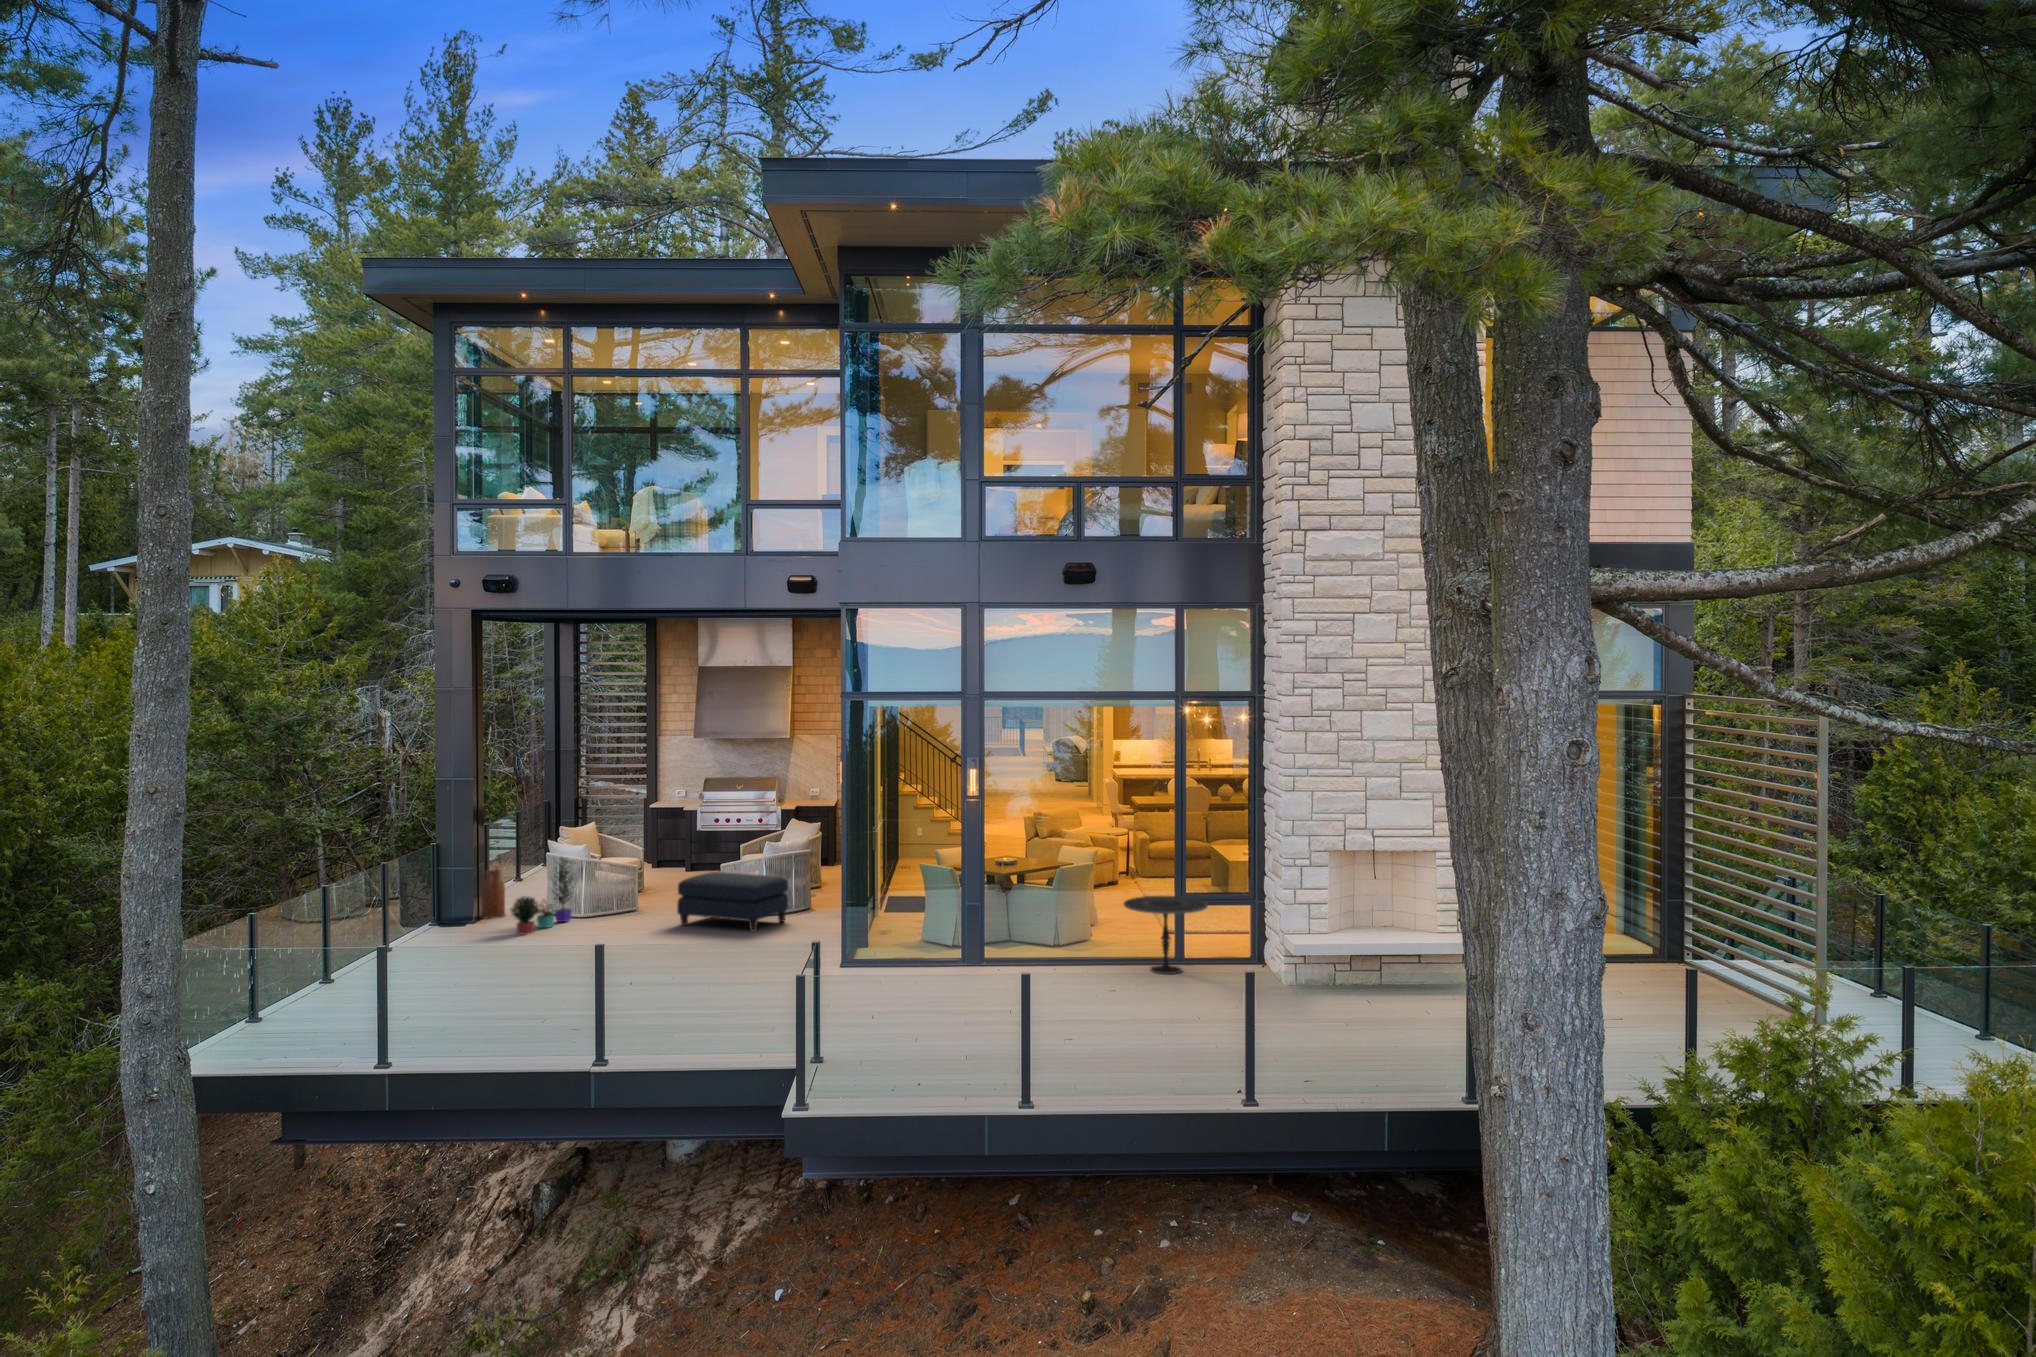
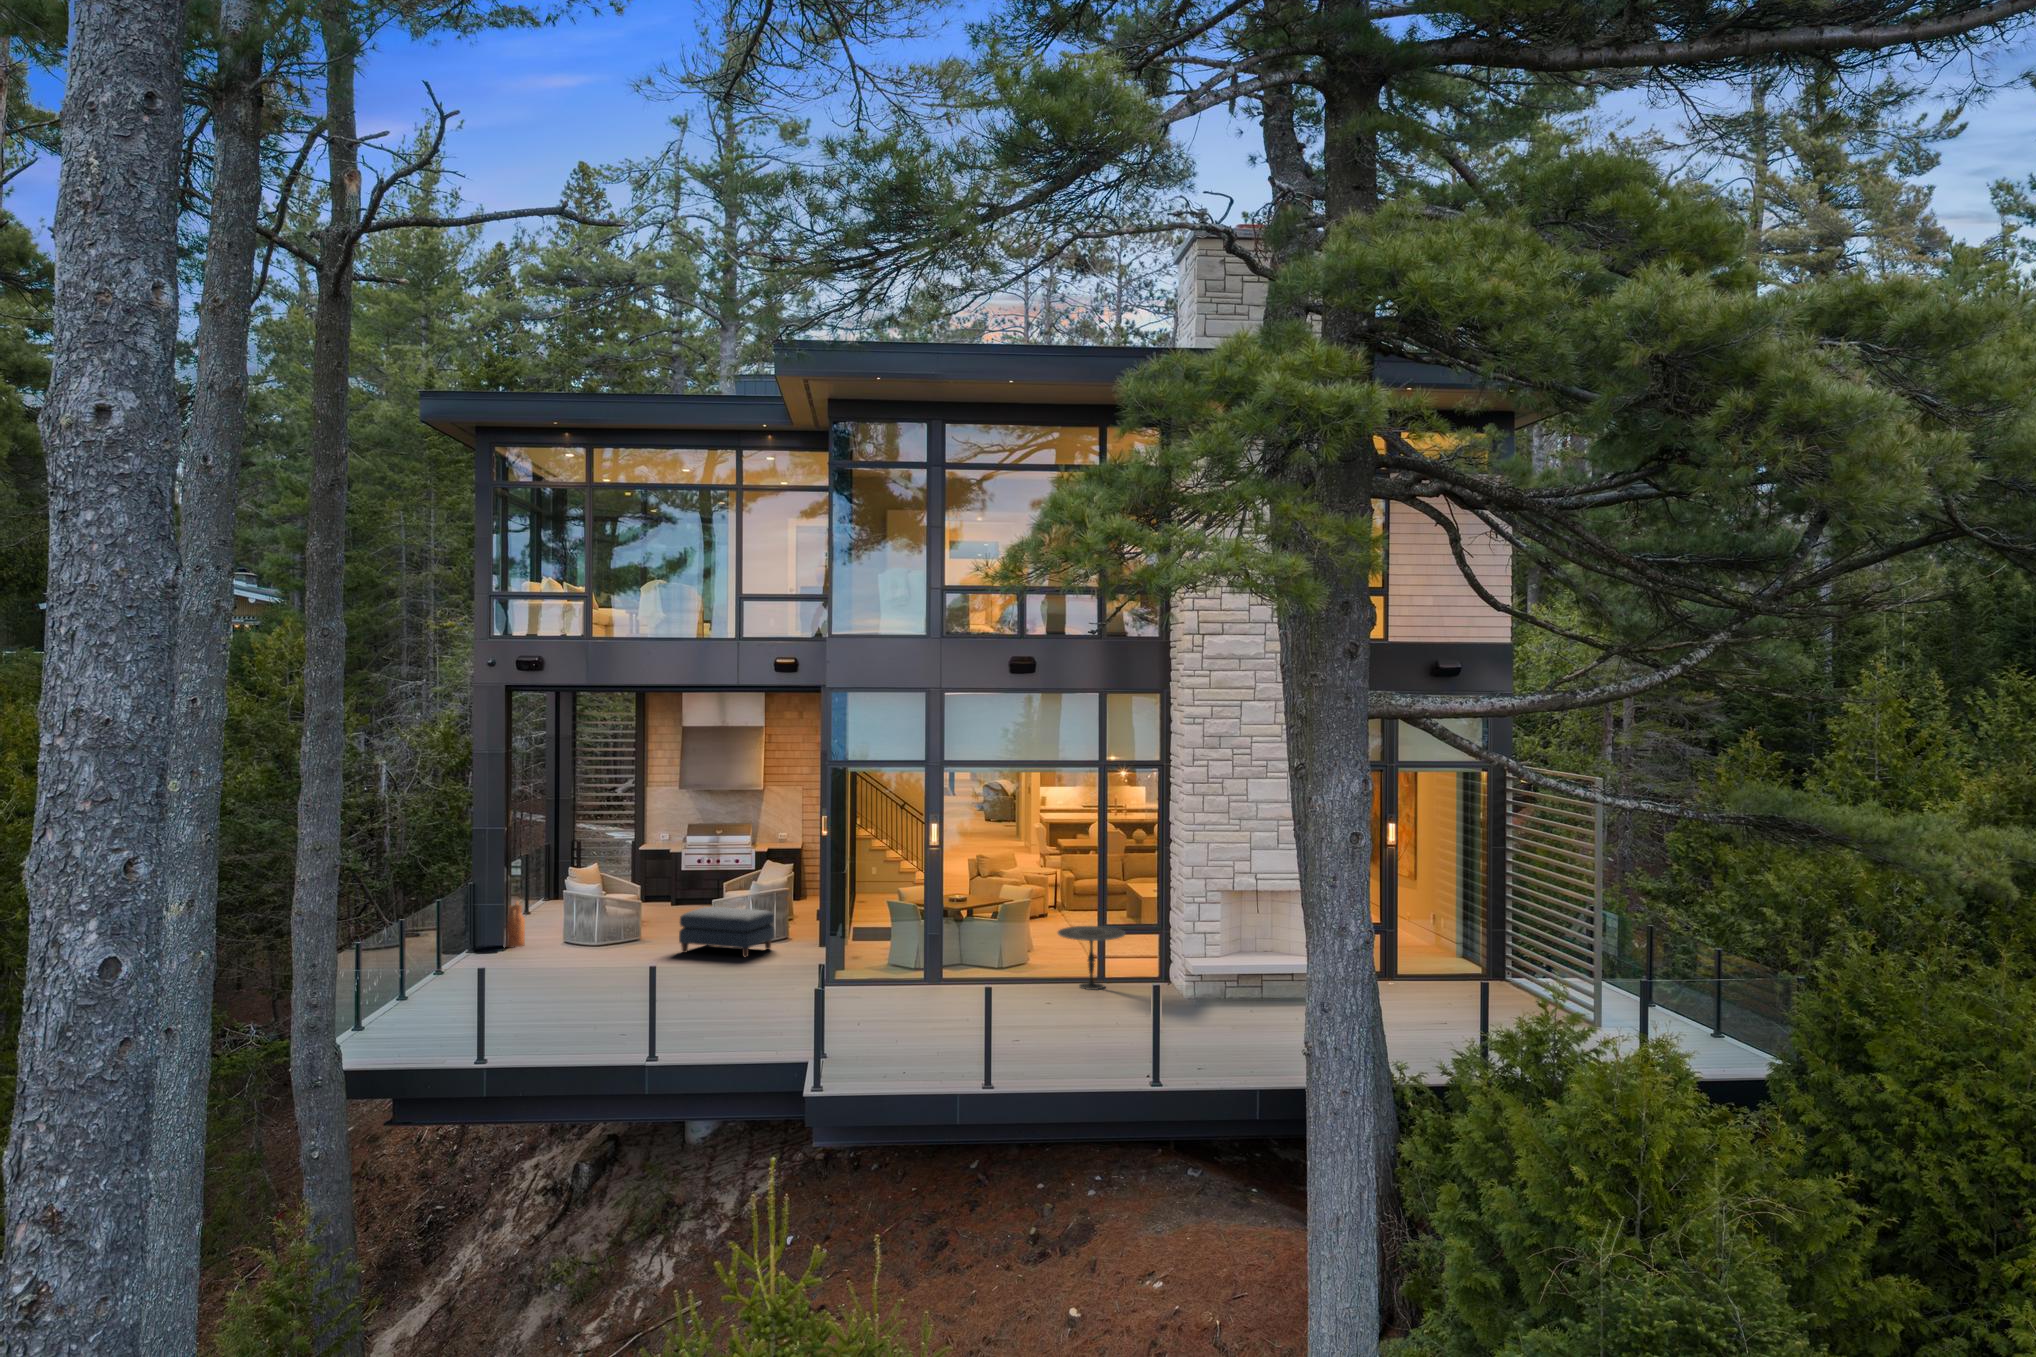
potted plant: present [511,858,574,935] -> none [536,893,591,962]

